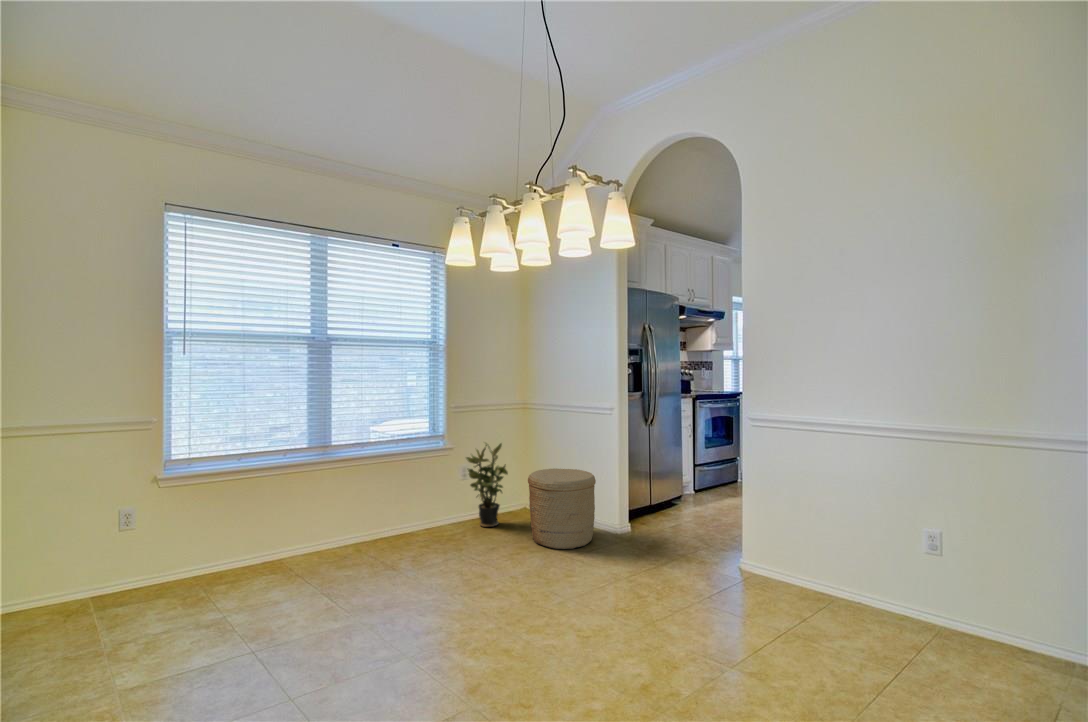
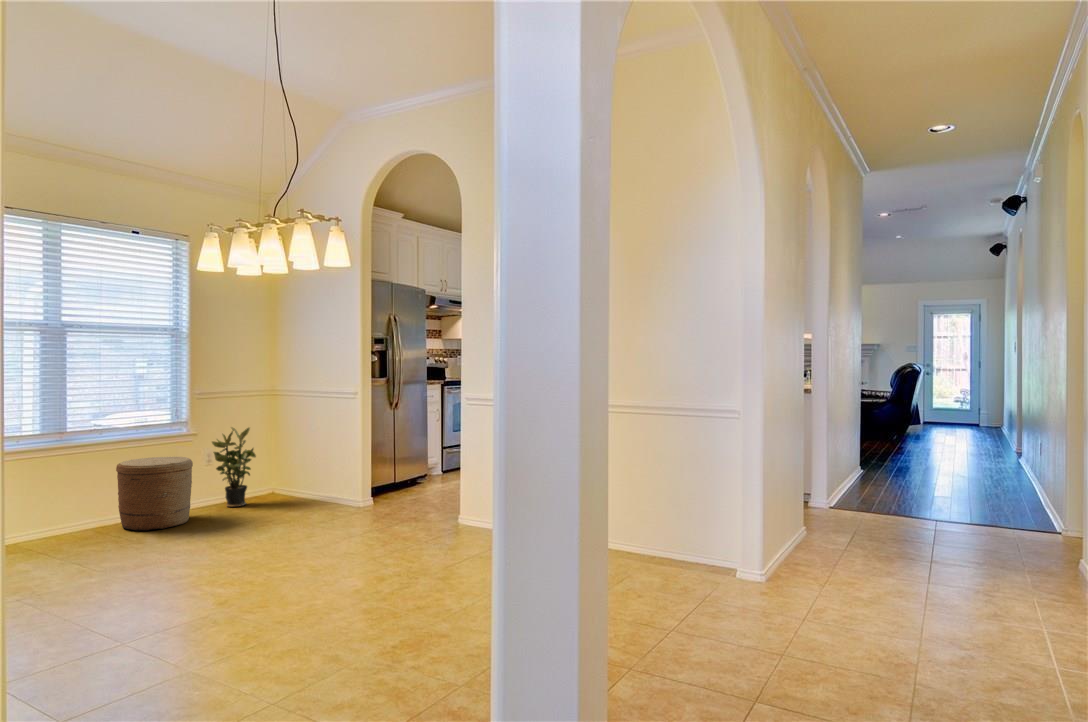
woven basket: present [528,468,596,549] -> present [116,457,193,531]

